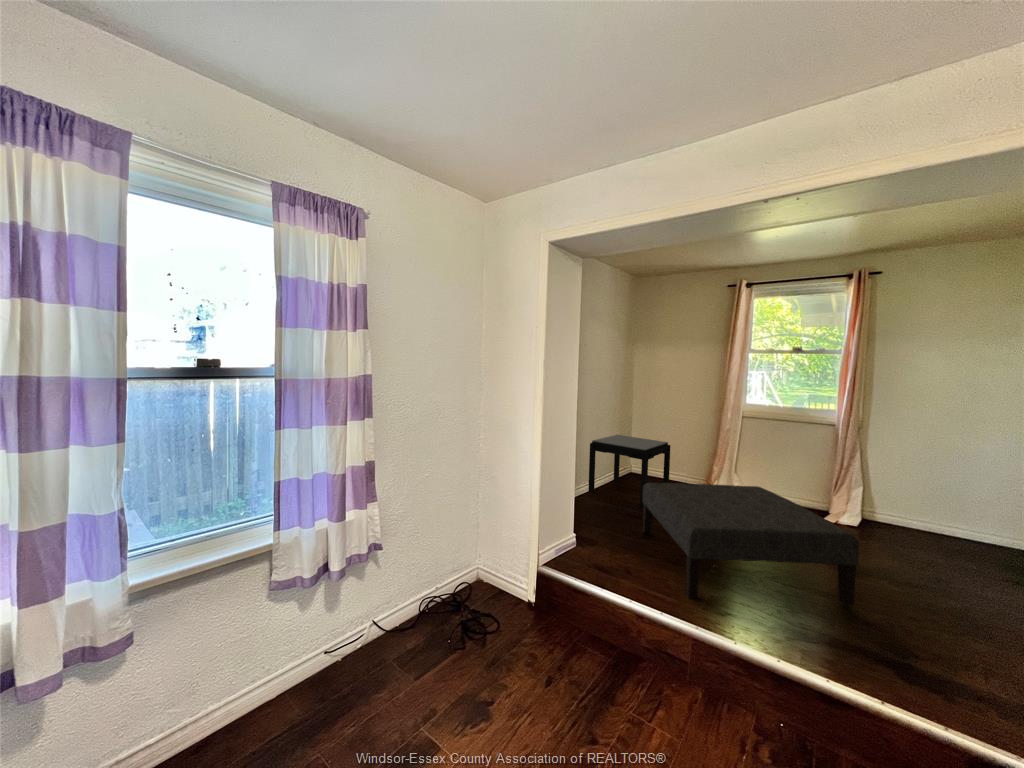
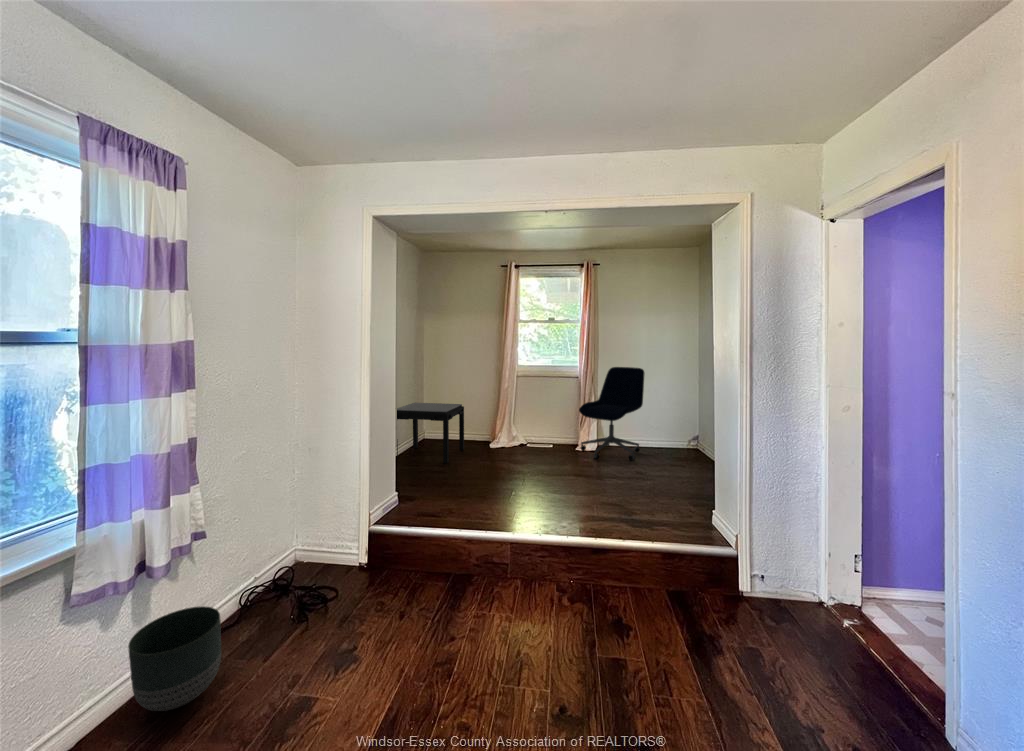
office chair: none [833,414,963,558] -> present [579,367,645,460]
ottoman: present [643,483,859,606] -> none [451,428,600,519]
planter: none [316,607,383,697] -> present [128,606,221,711]

